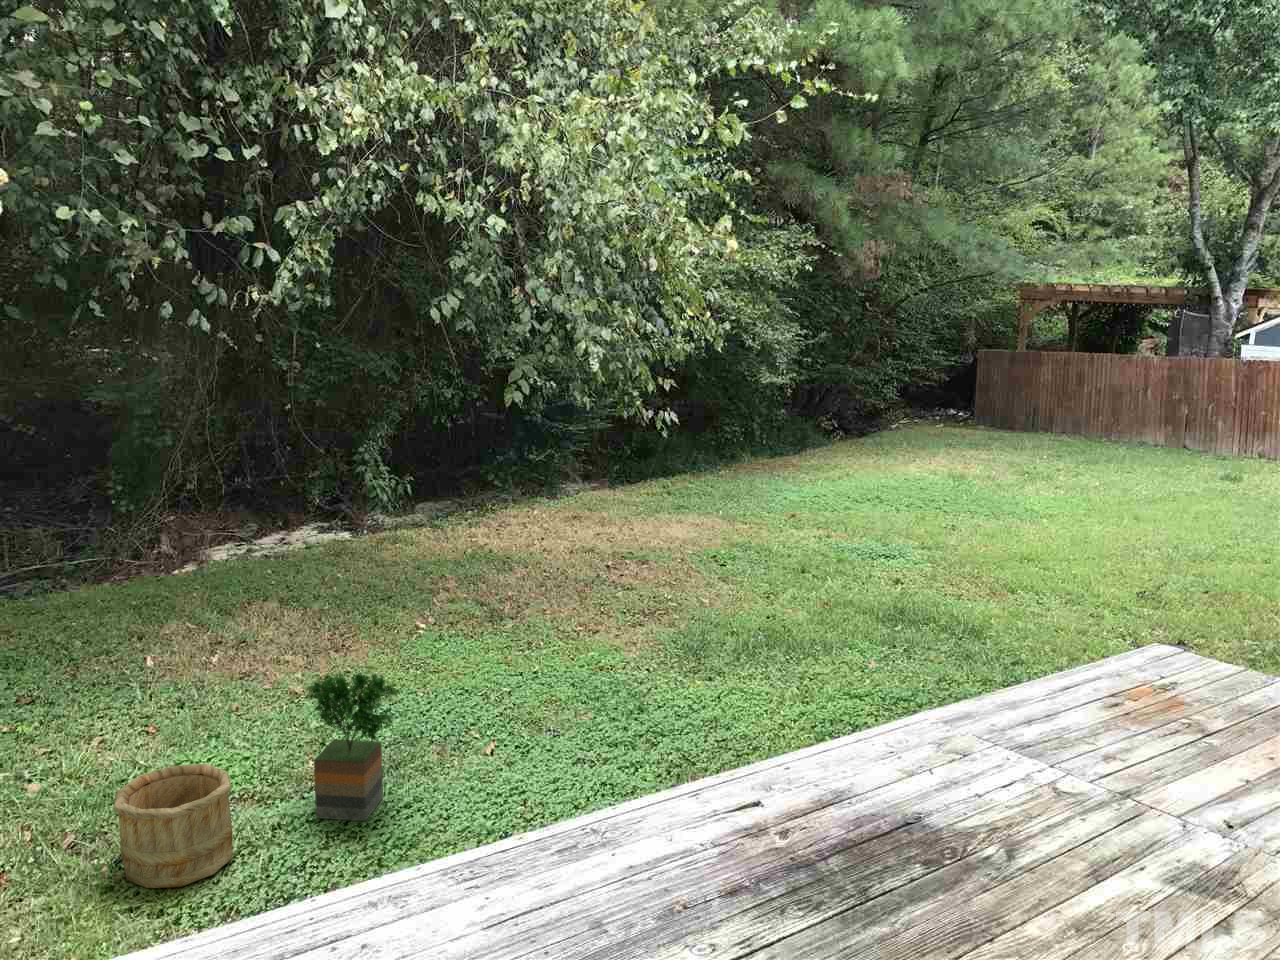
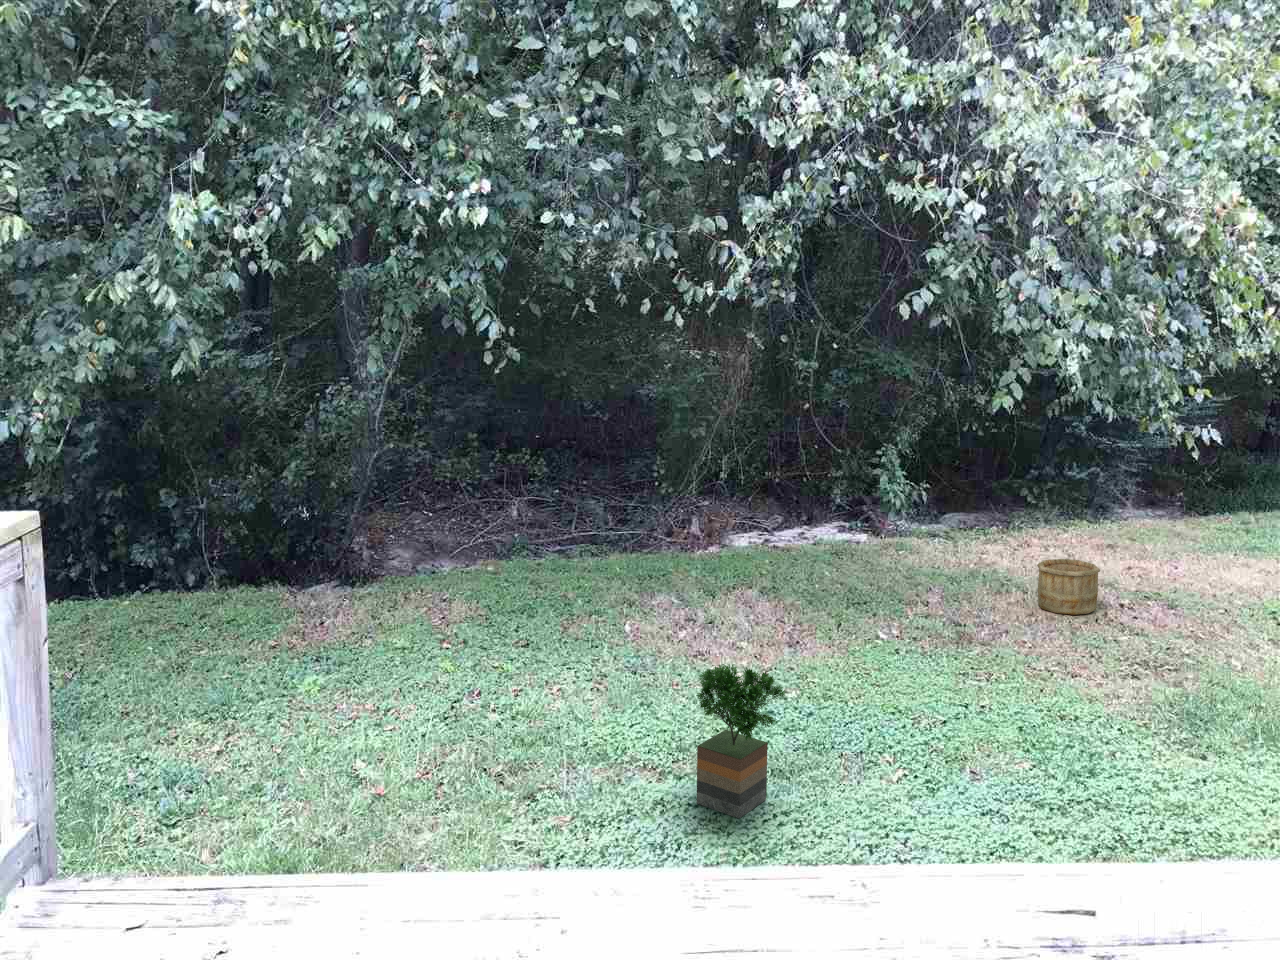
wooden bucket: present [113,764,233,888] -> present [1037,559,1100,615]

